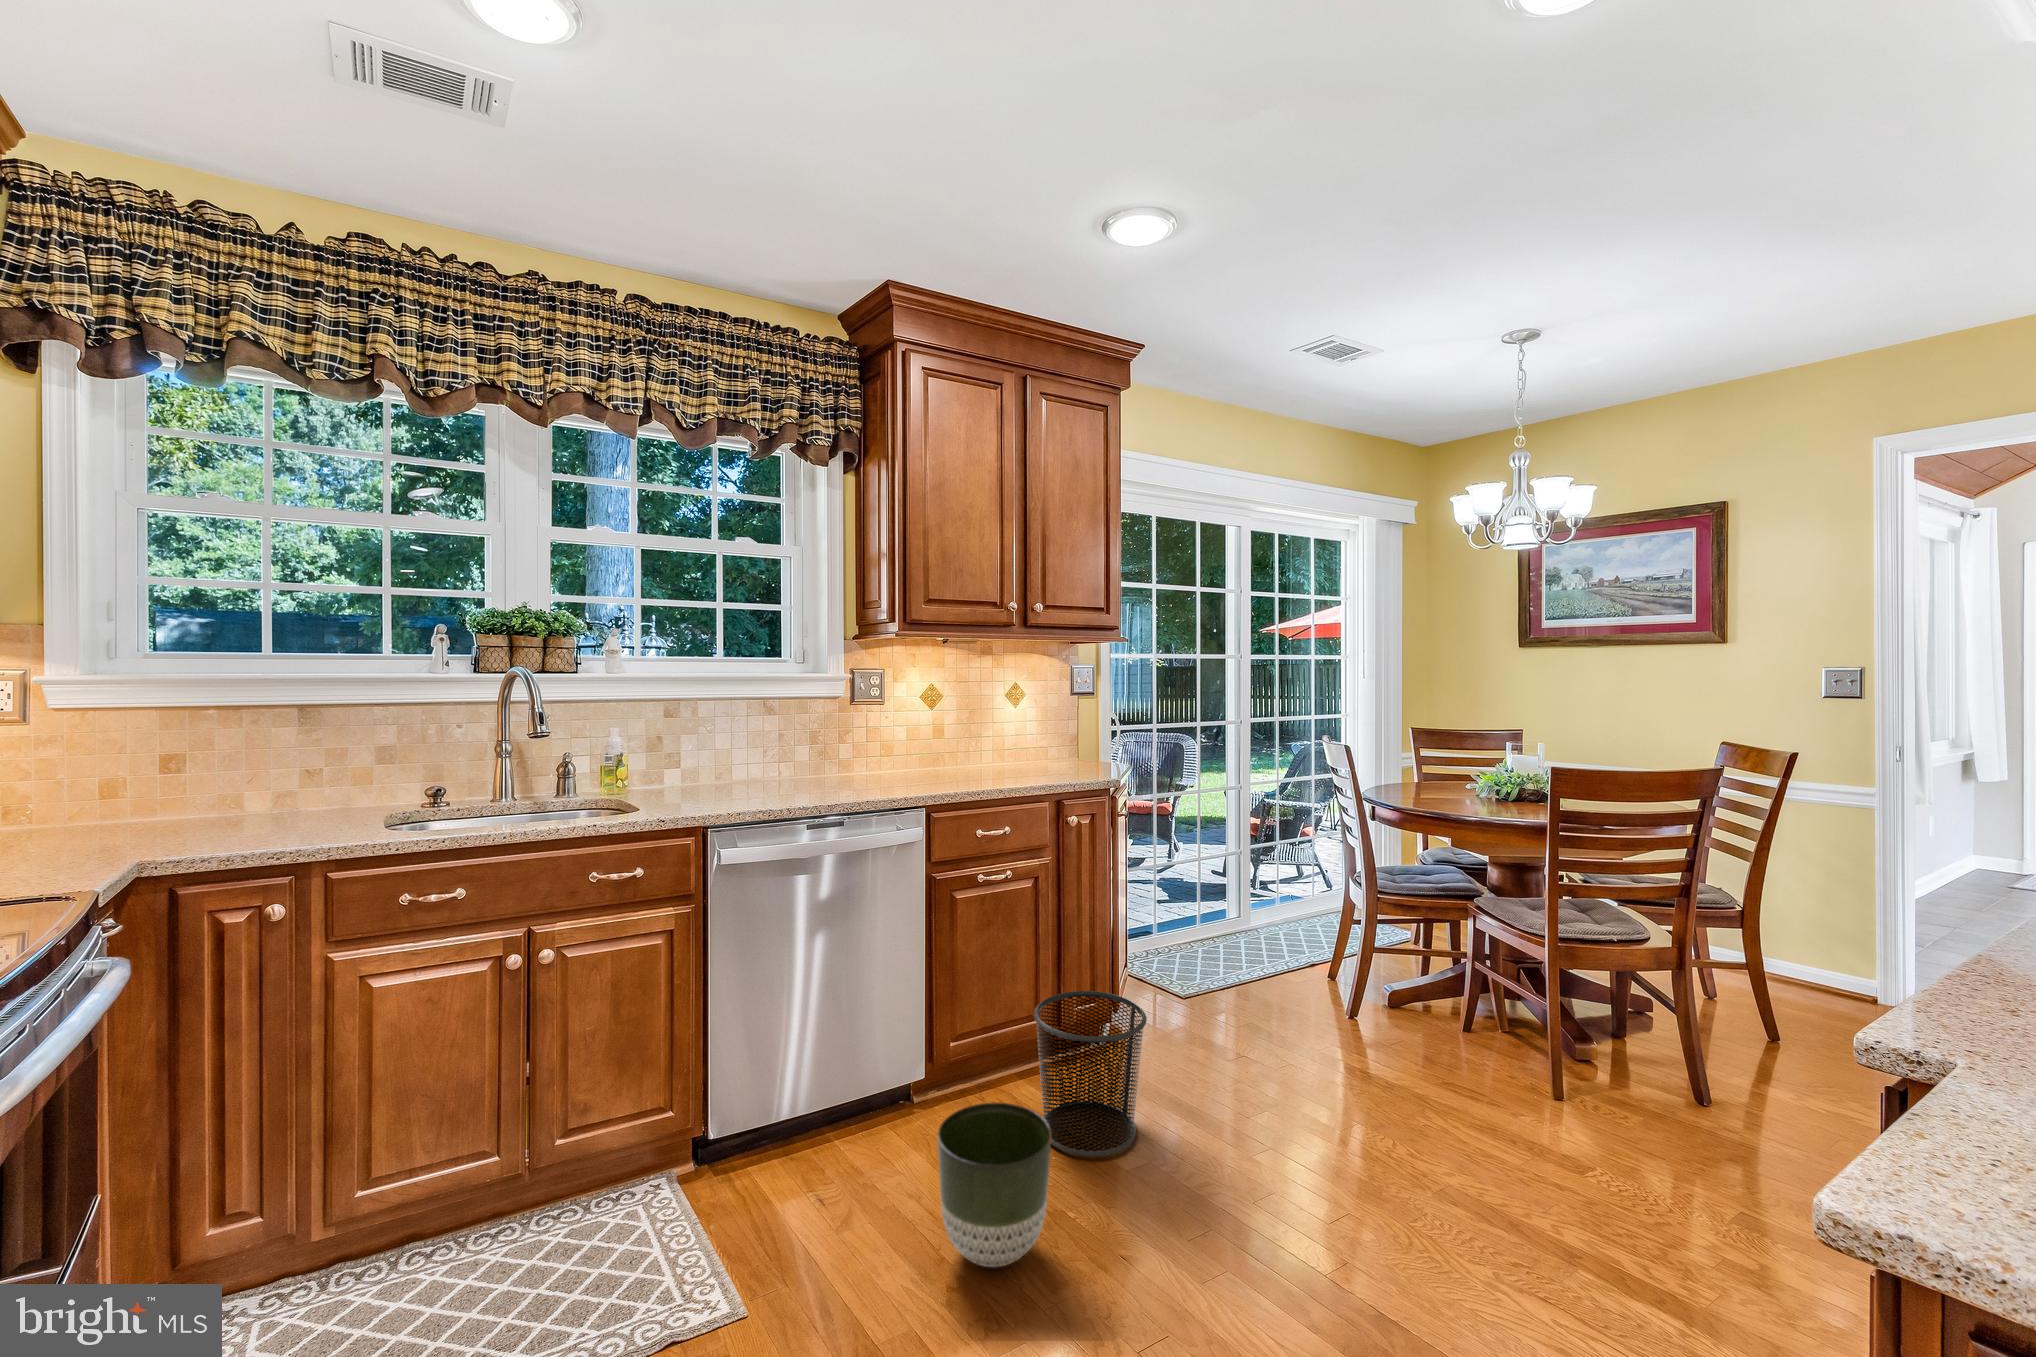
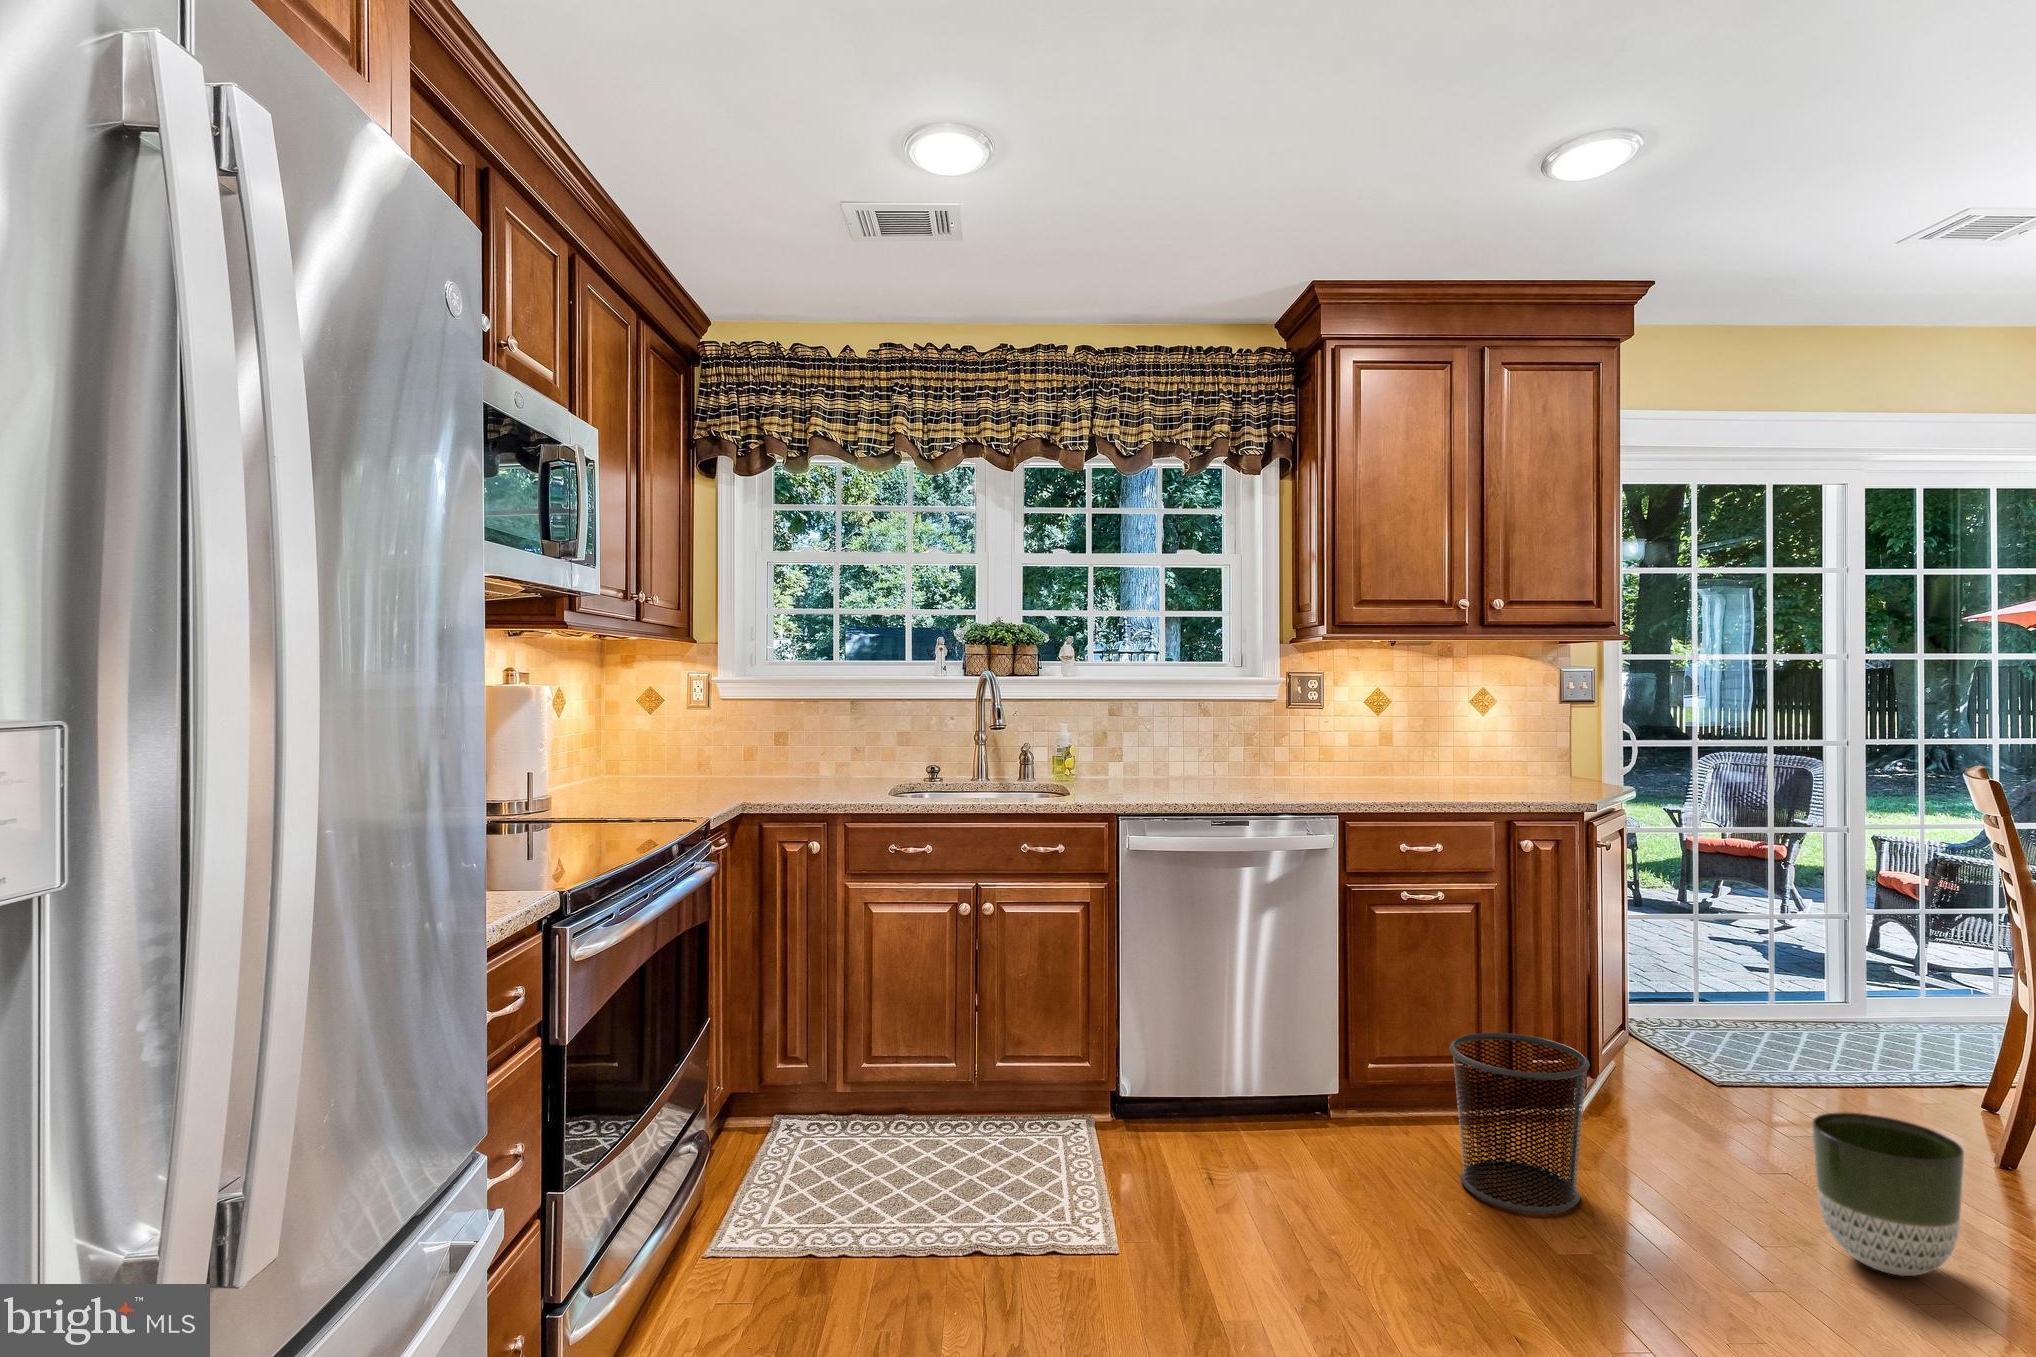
planter: present [938,1102,1051,1267] -> present [1813,1112,1964,1276]

